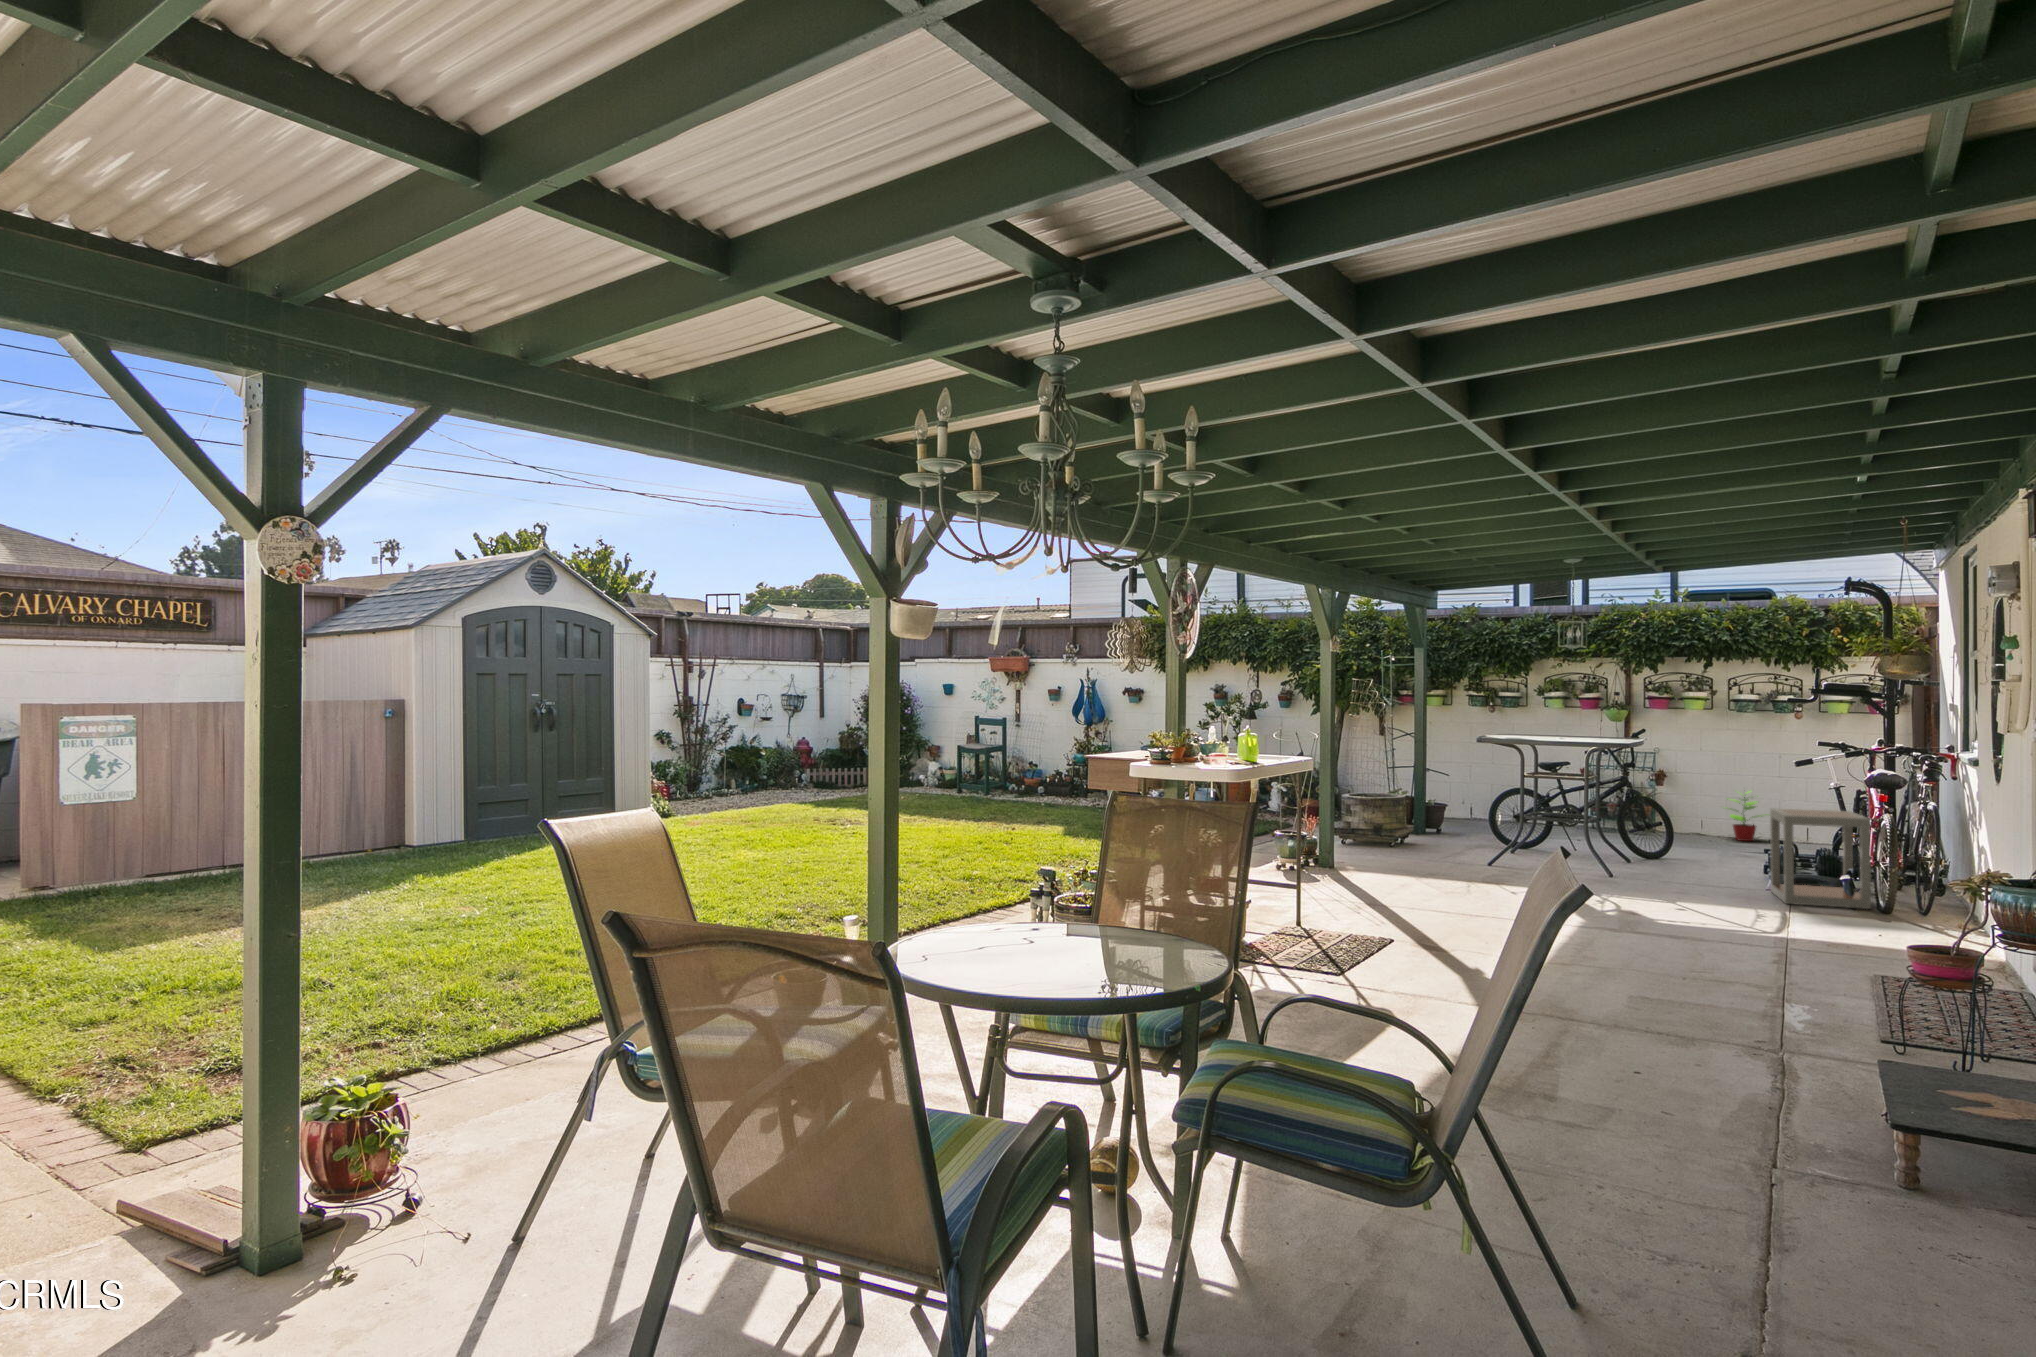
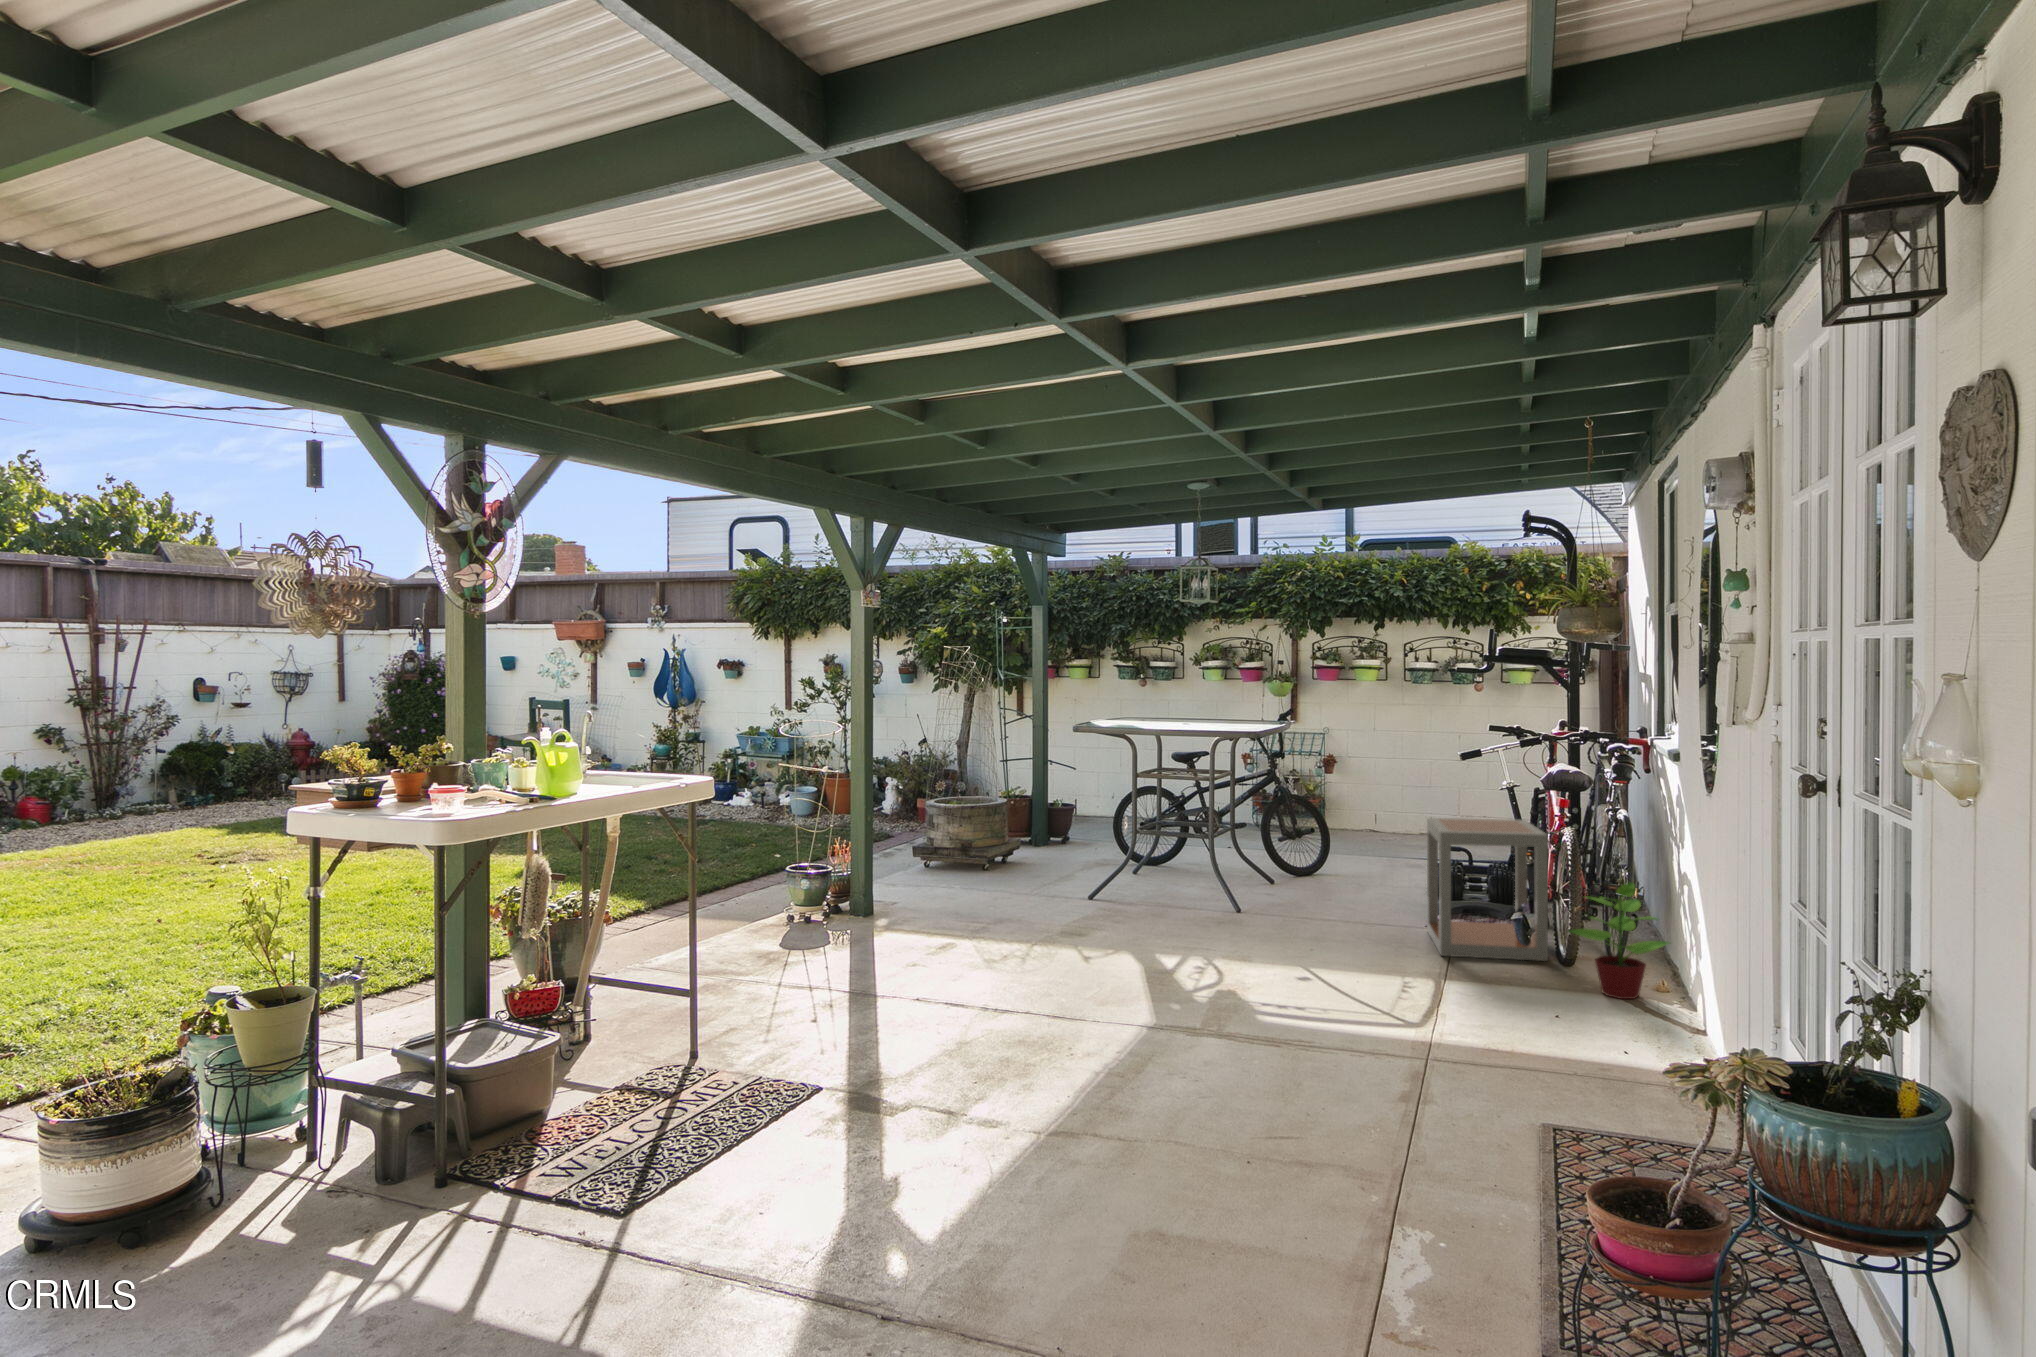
potted plant: present [1730,792,1762,841] -> present [1569,882,1669,999]

